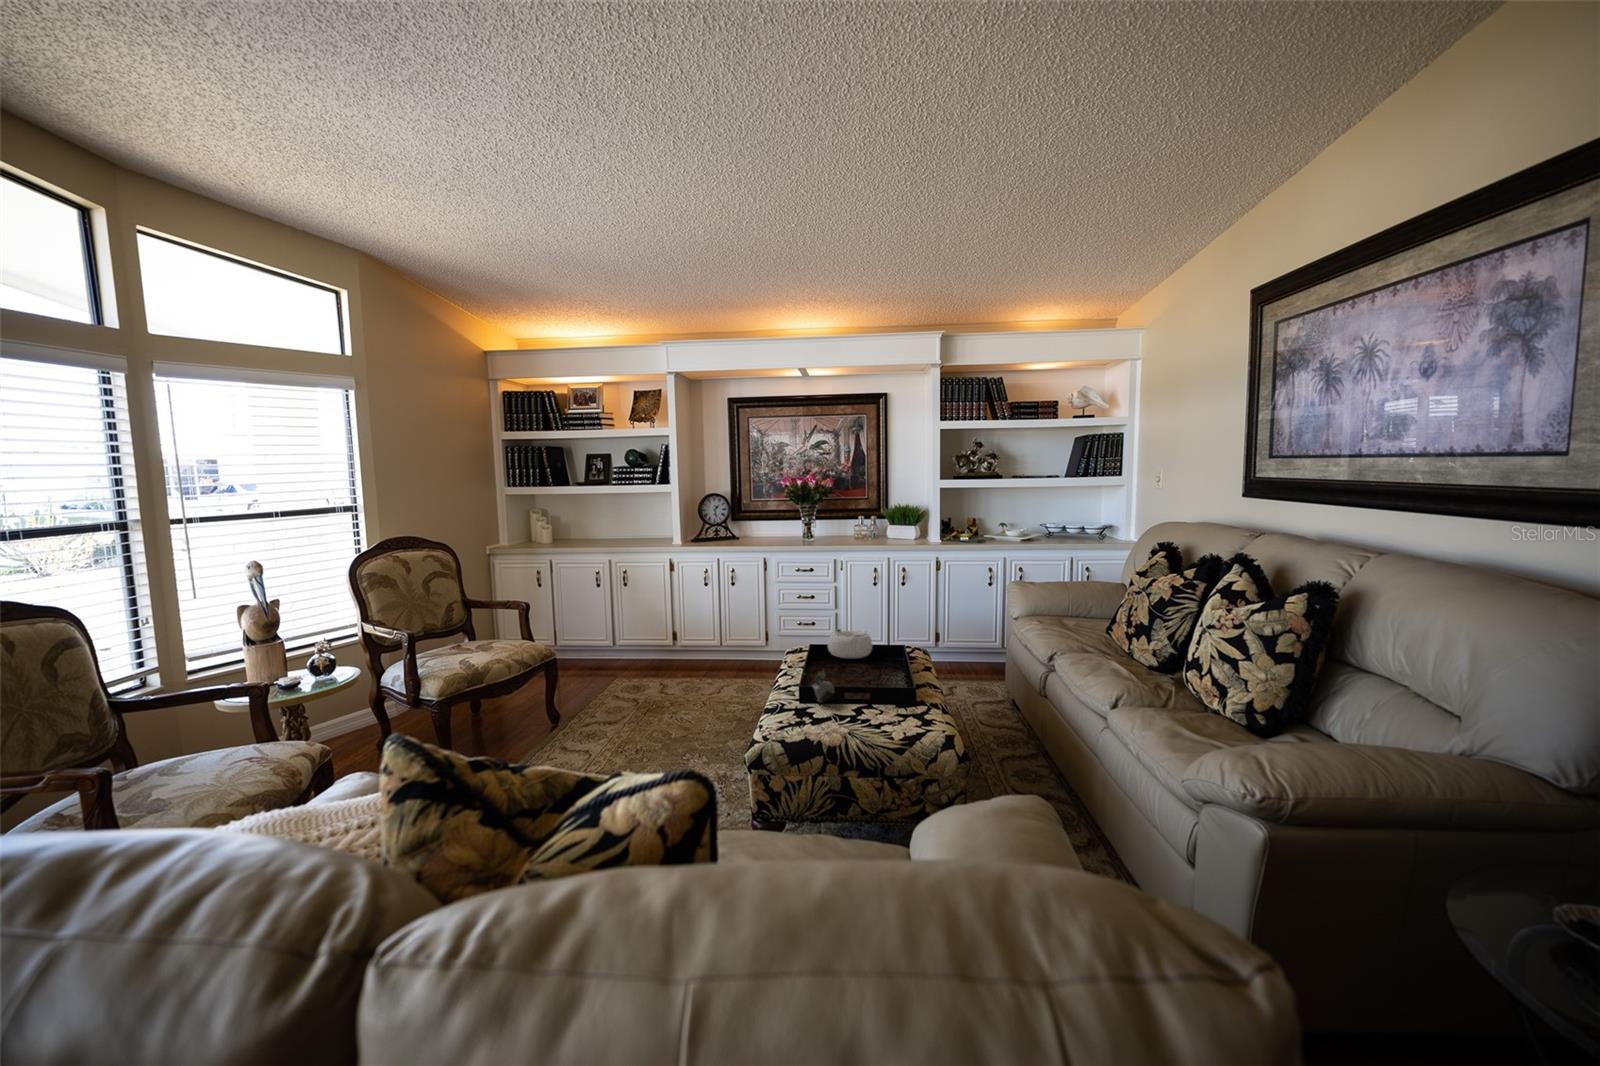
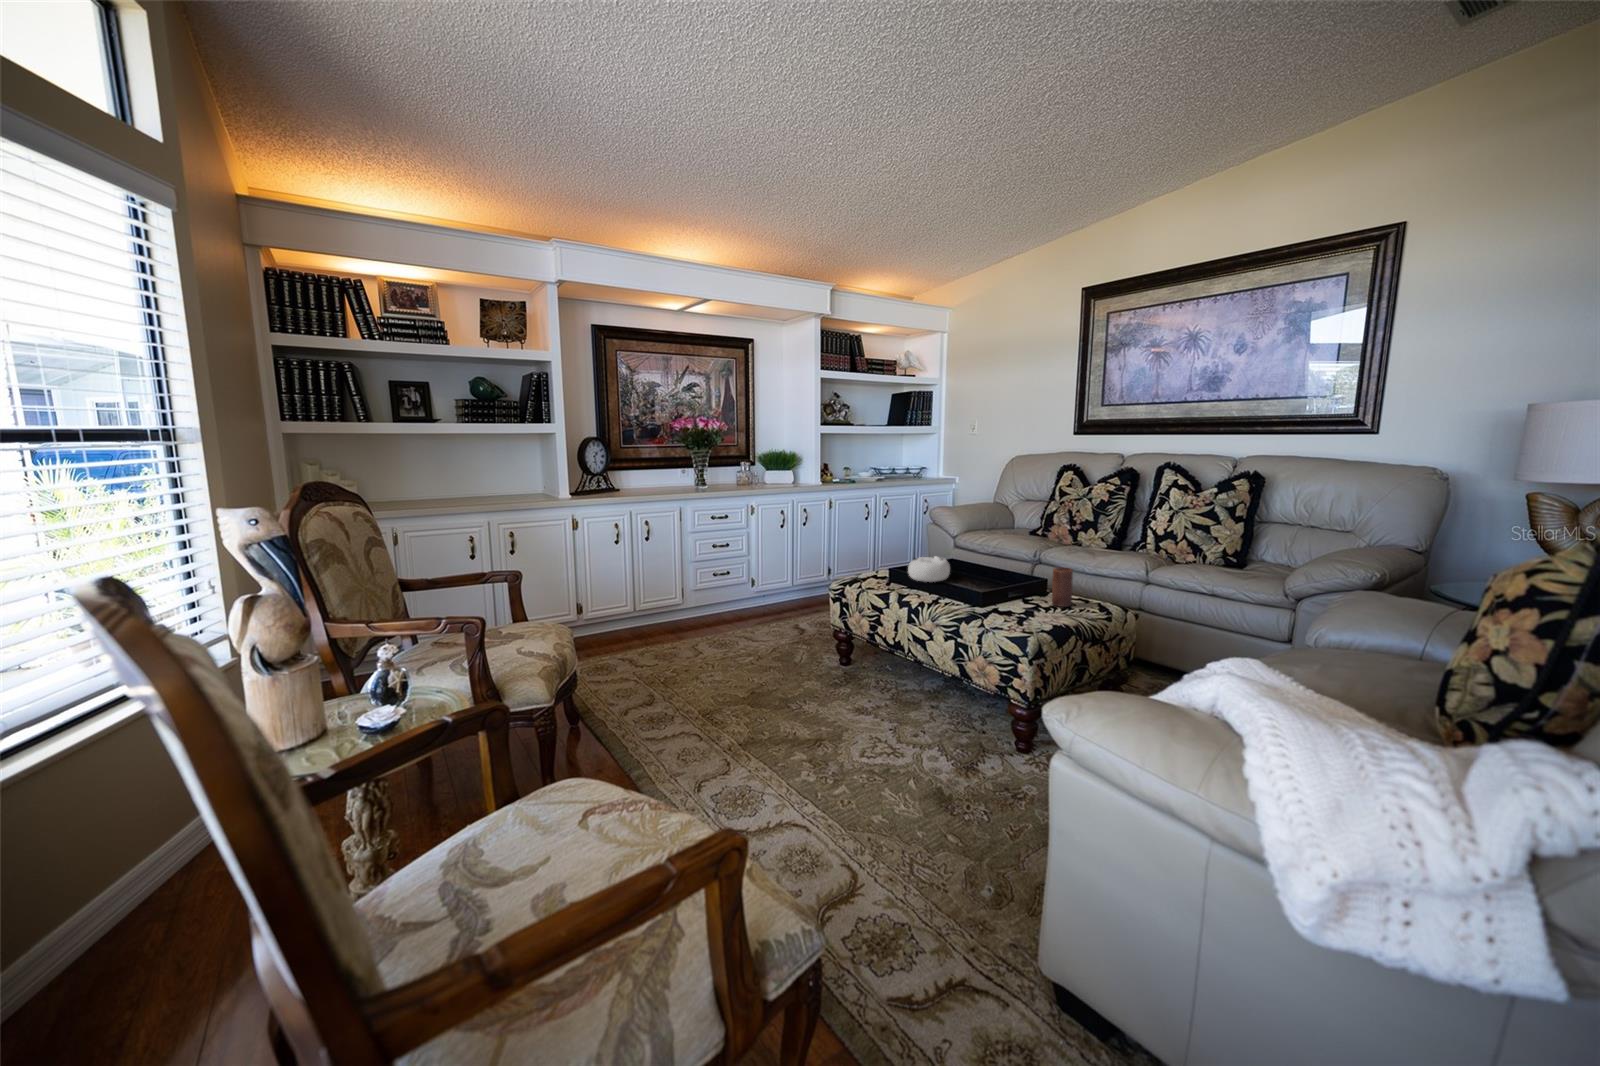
candle: none [868,662,890,711] -> present [1052,567,1073,607]
succulent plant: present [812,671,834,703] -> none [1010,582,1038,613]

